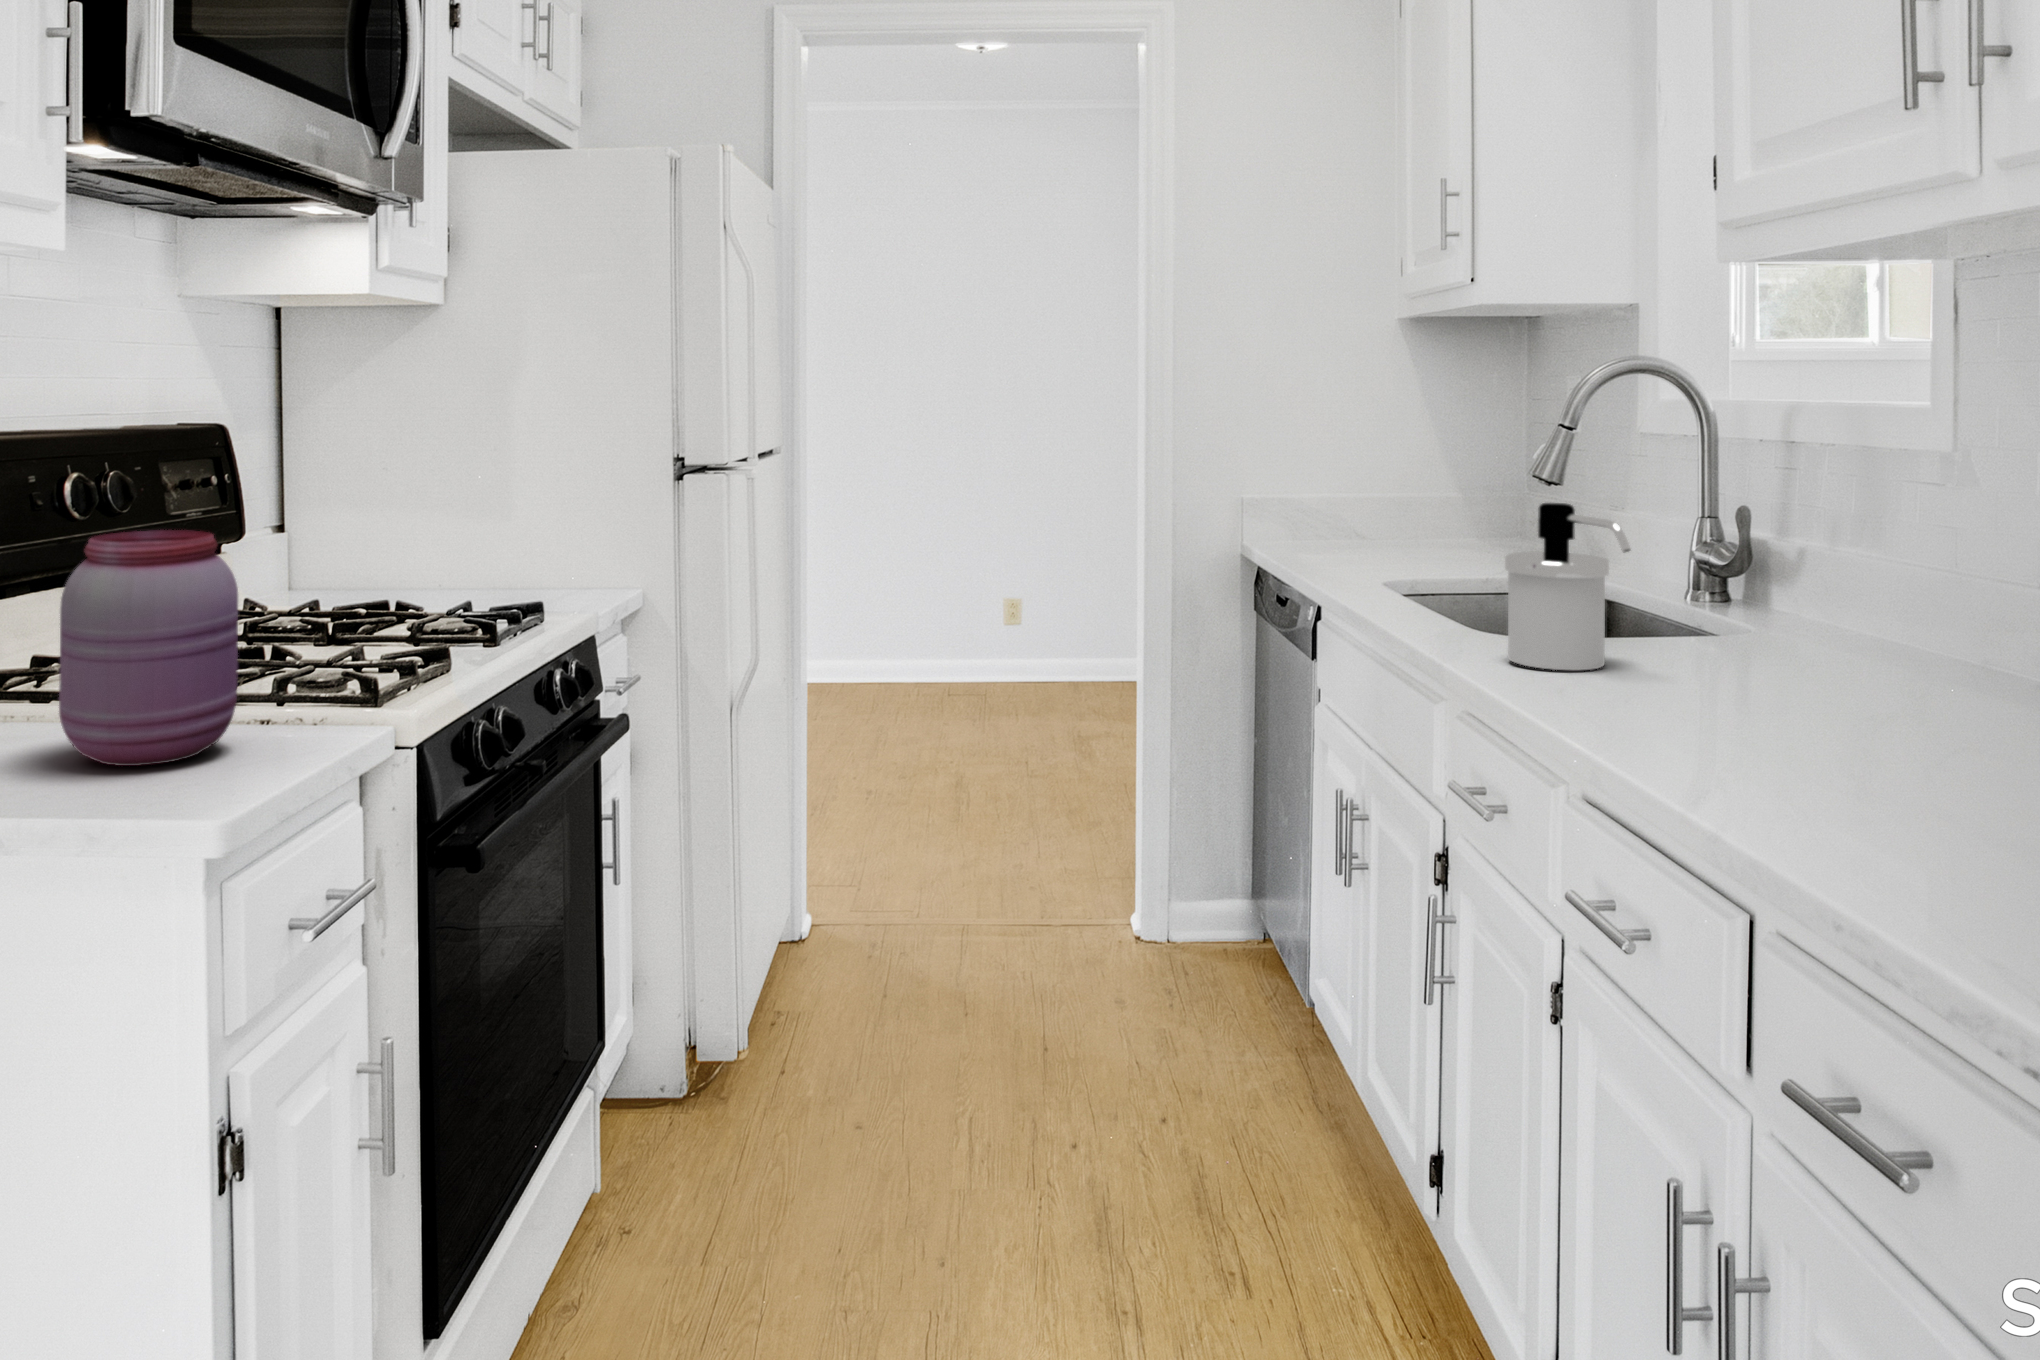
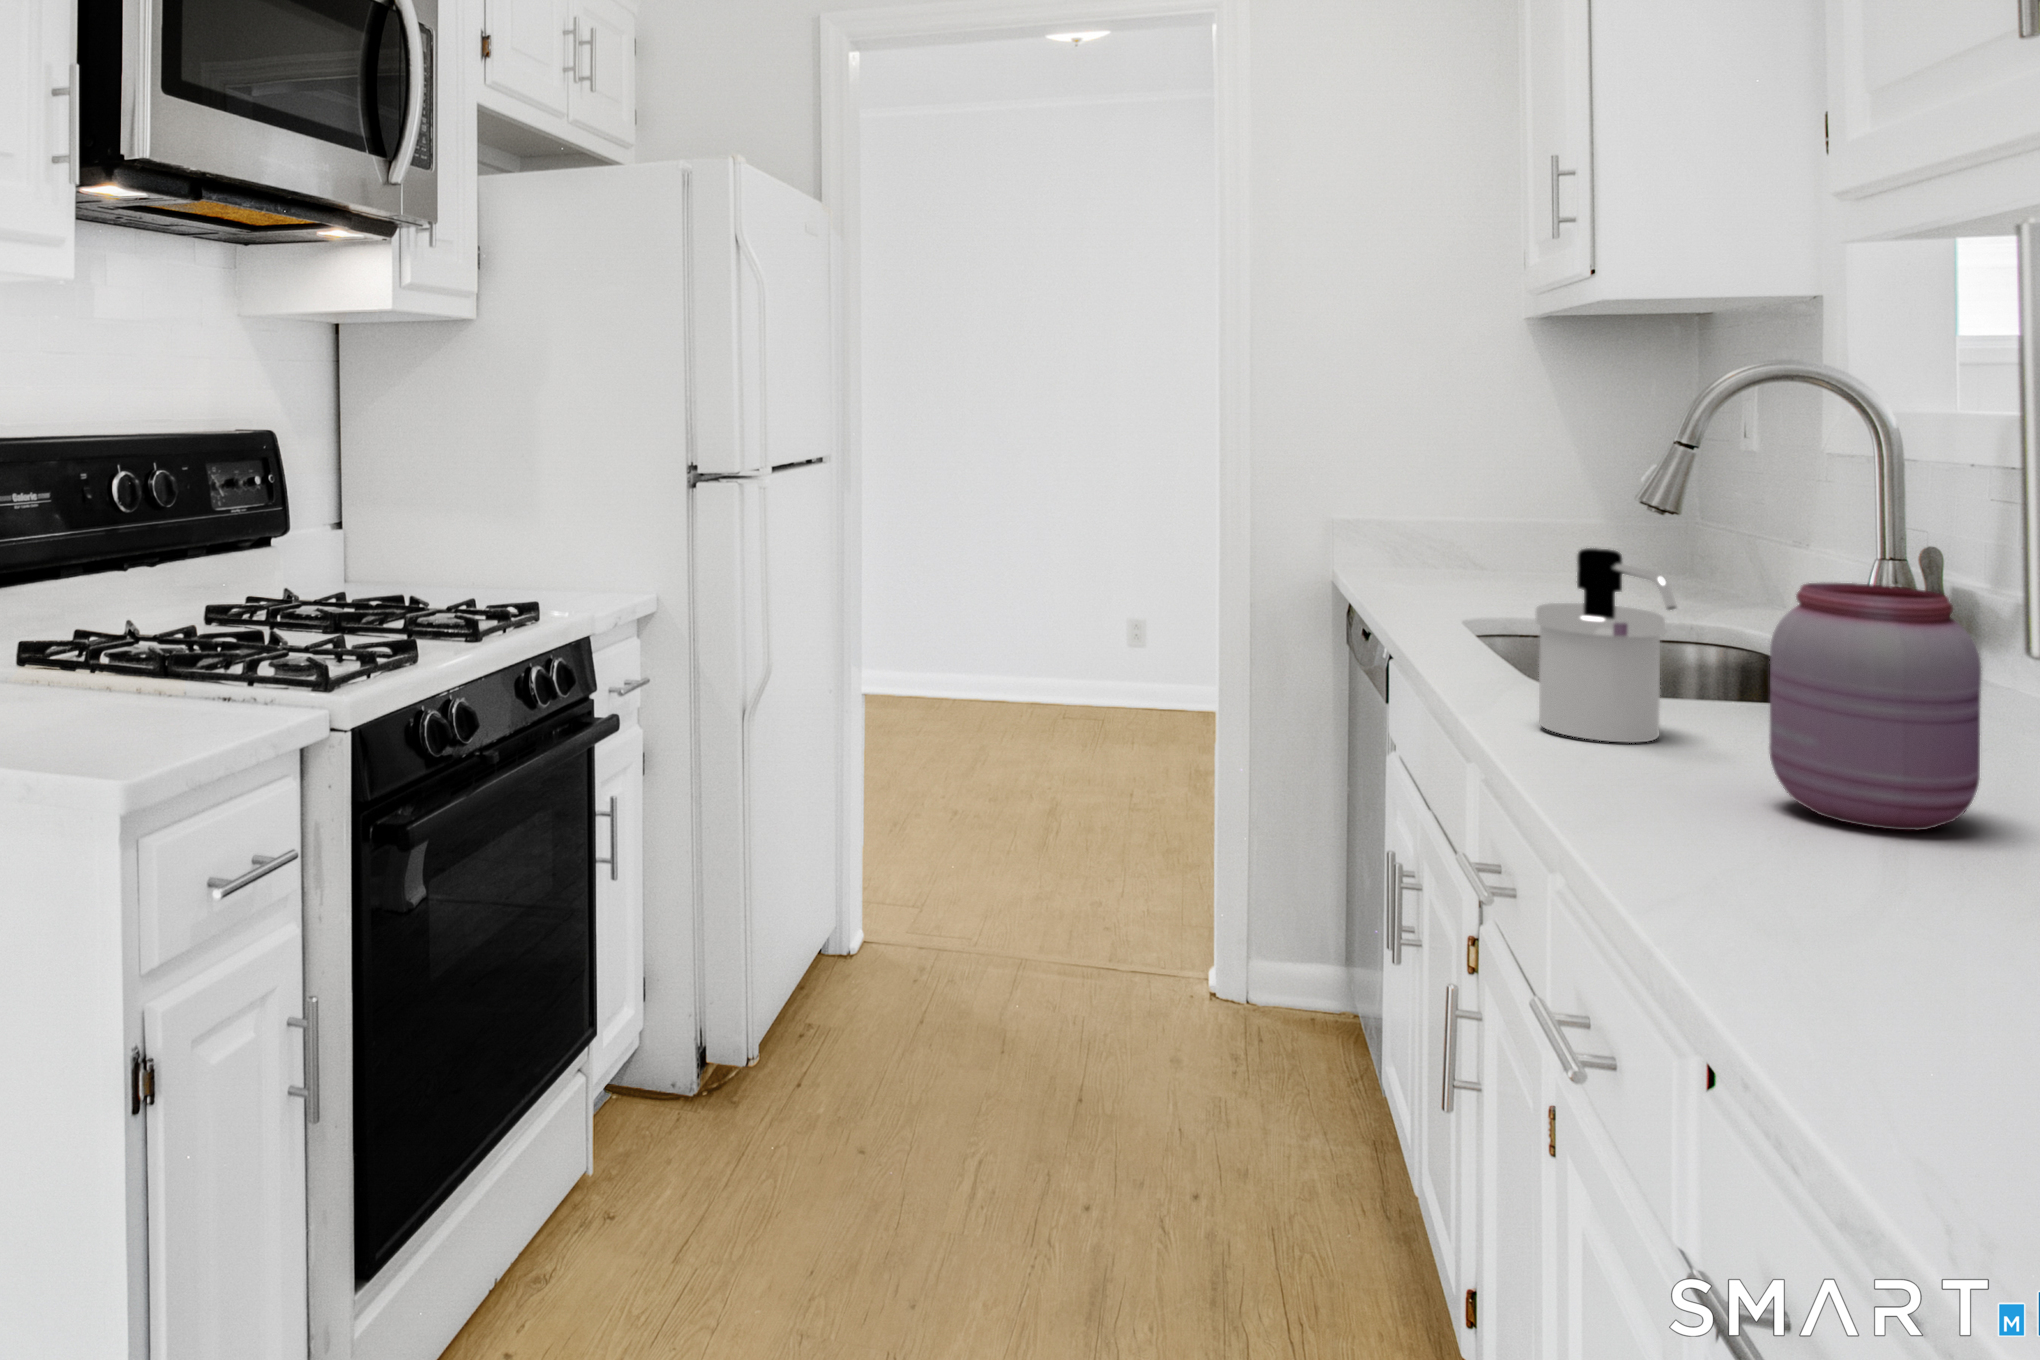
jar: present [59,530,238,766] -> present [1769,583,1981,830]

